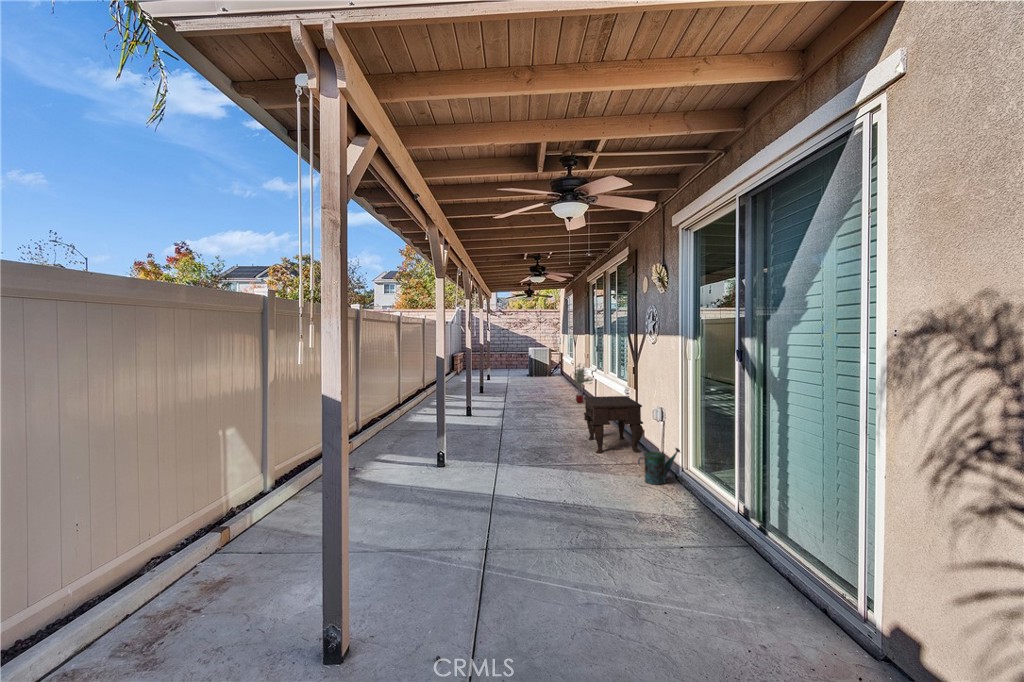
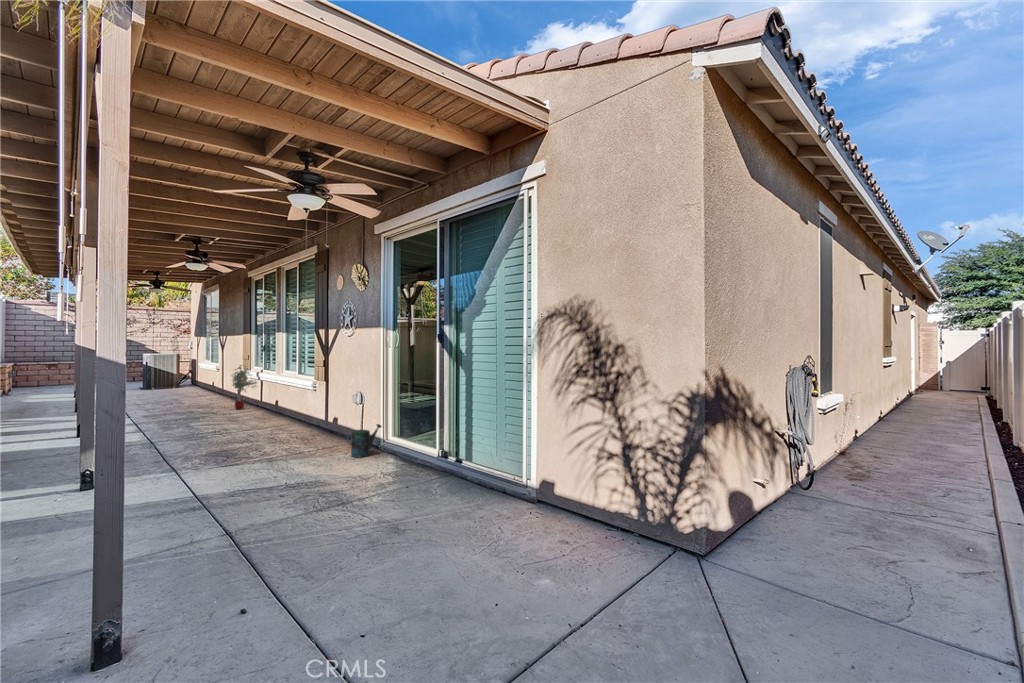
side table: present [584,396,643,453] -> none [269,390,338,445]

